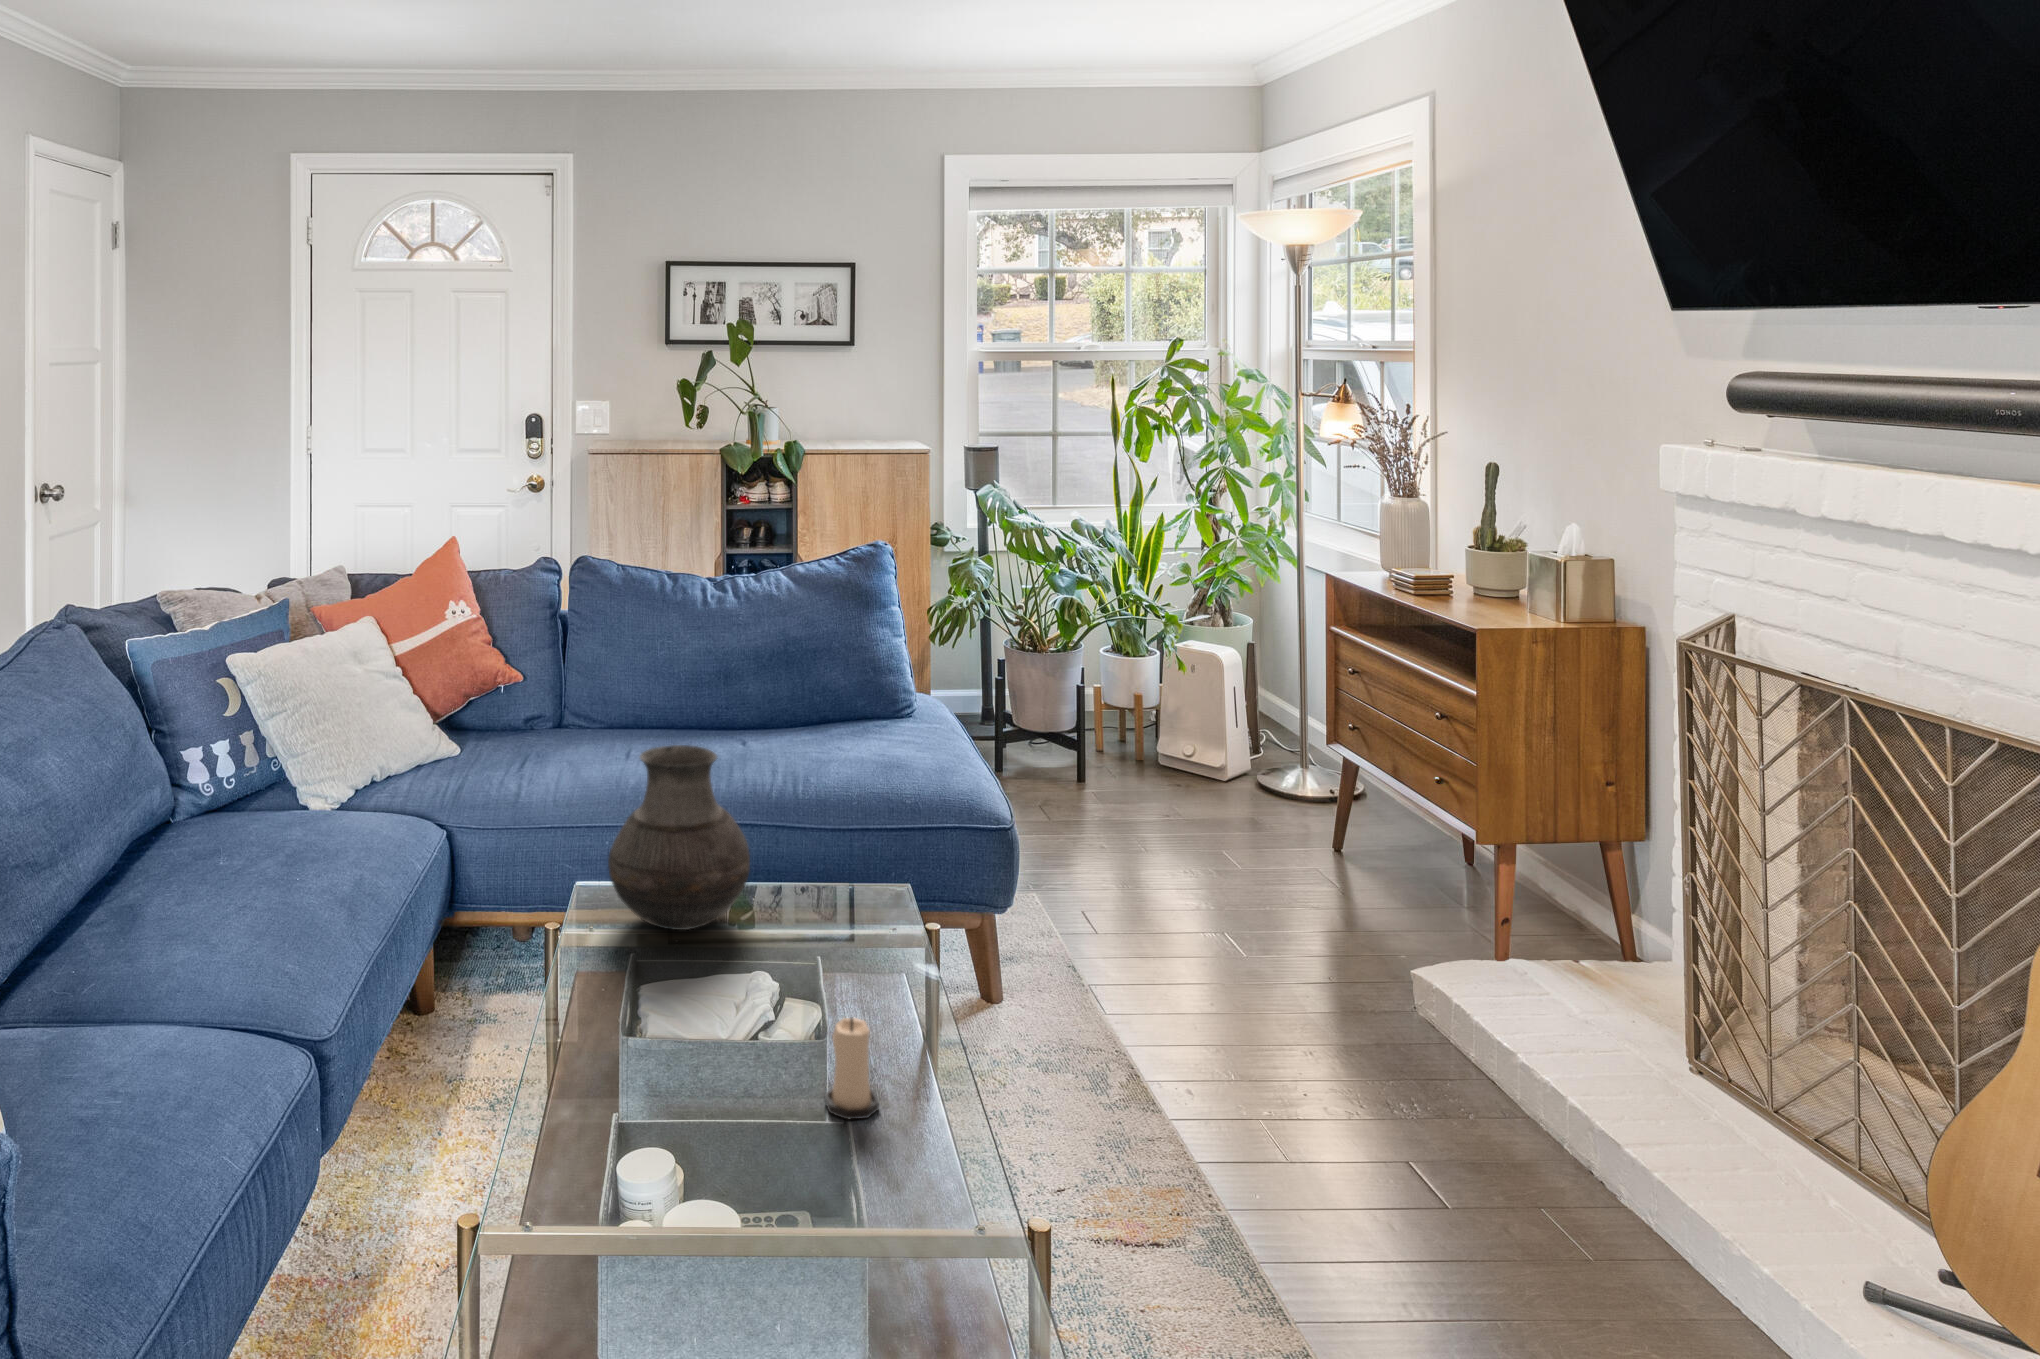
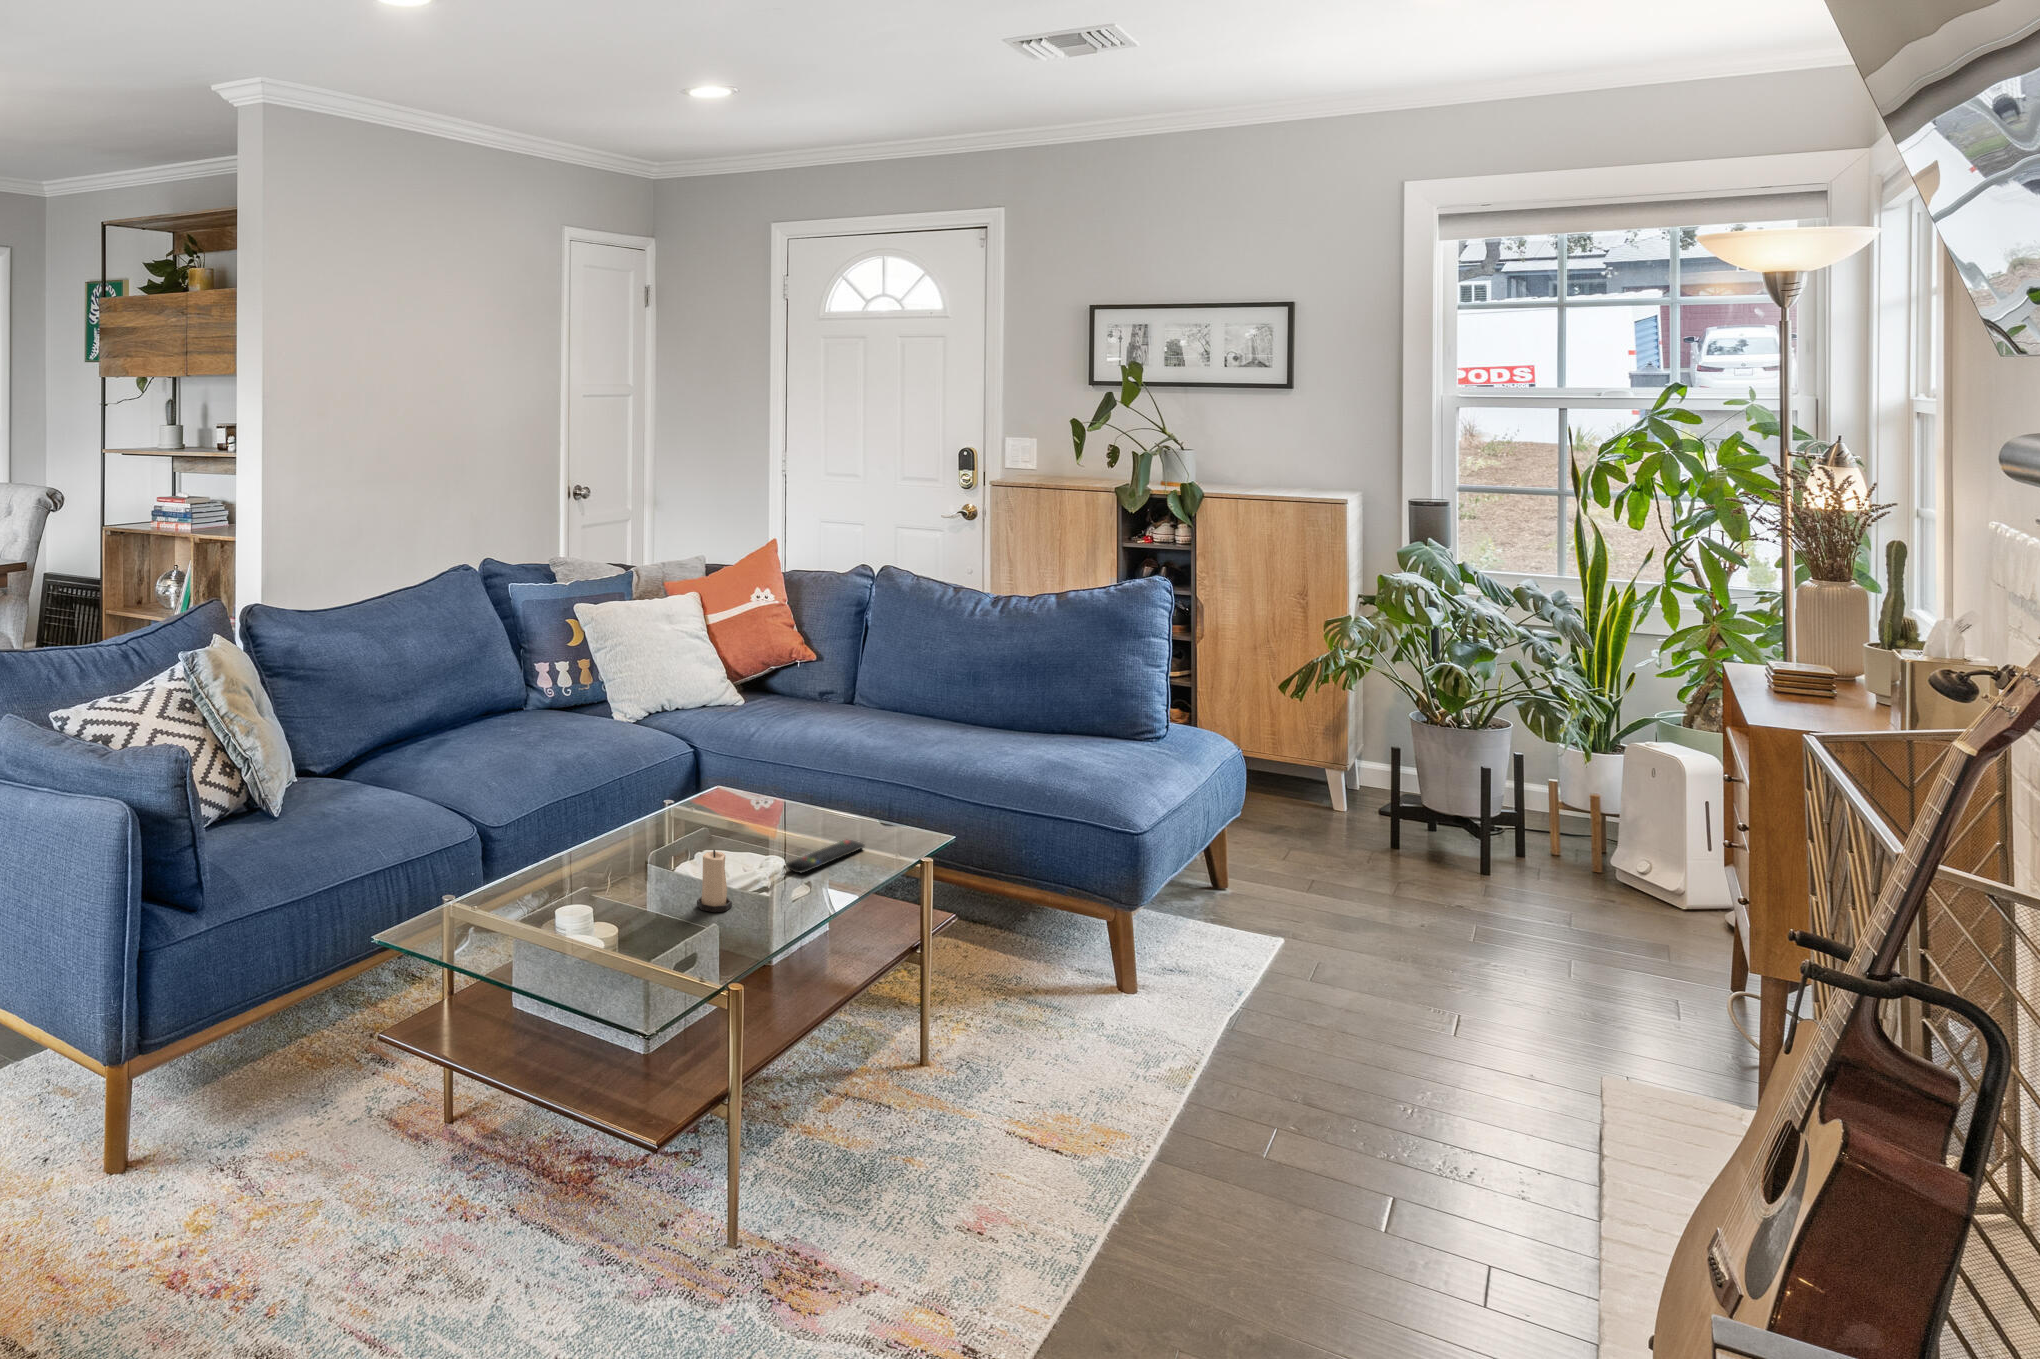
vase: present [608,745,750,930] -> none [706,690,805,817]
remote control: none [850,936,887,1009] -> present [786,840,864,873]

